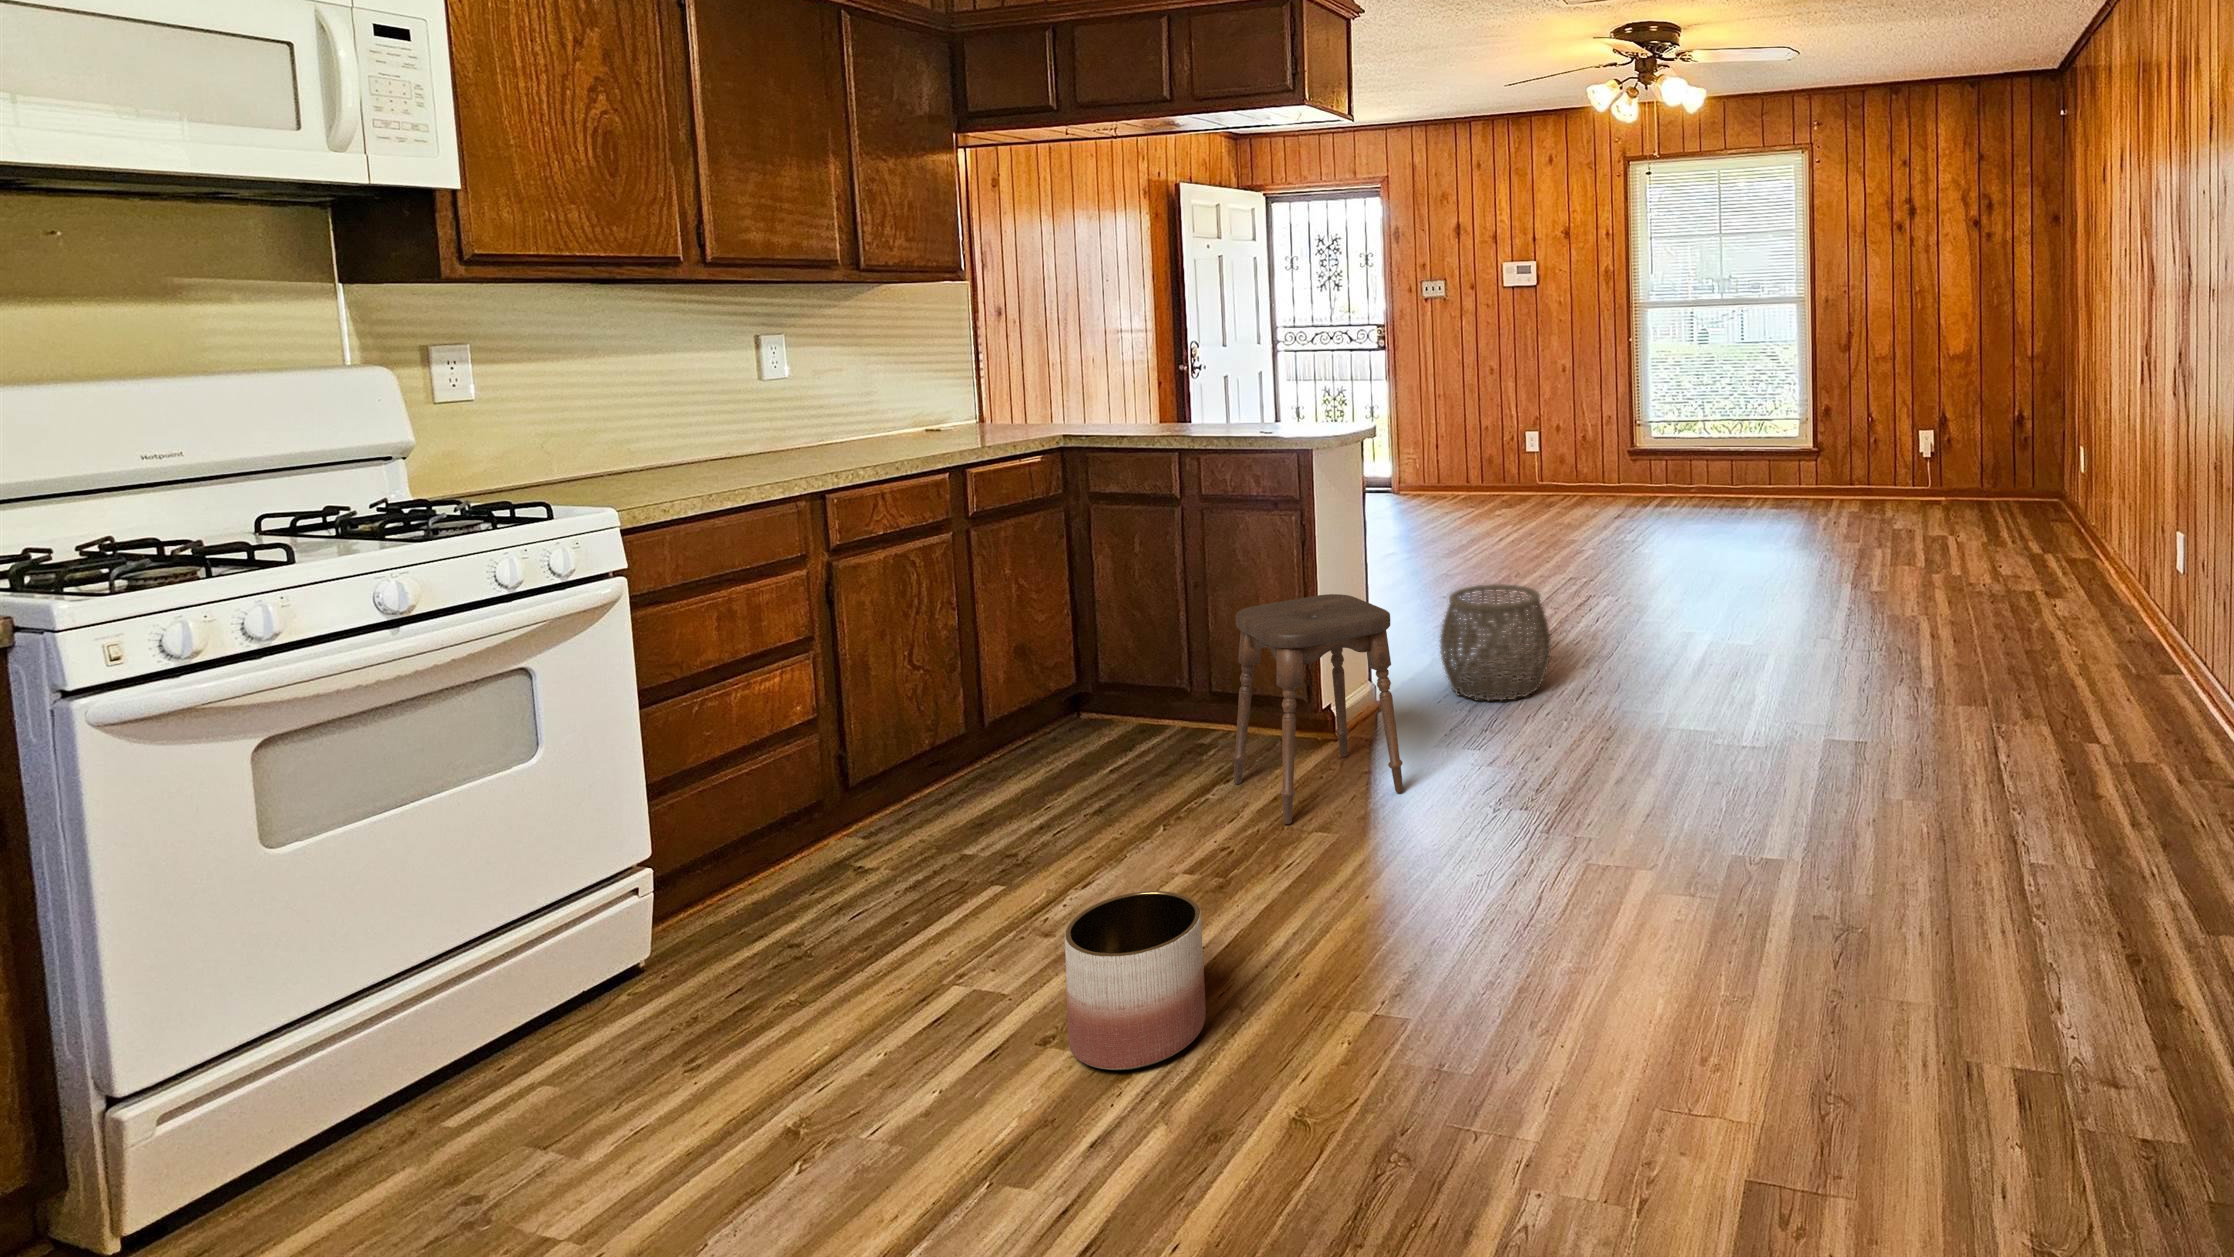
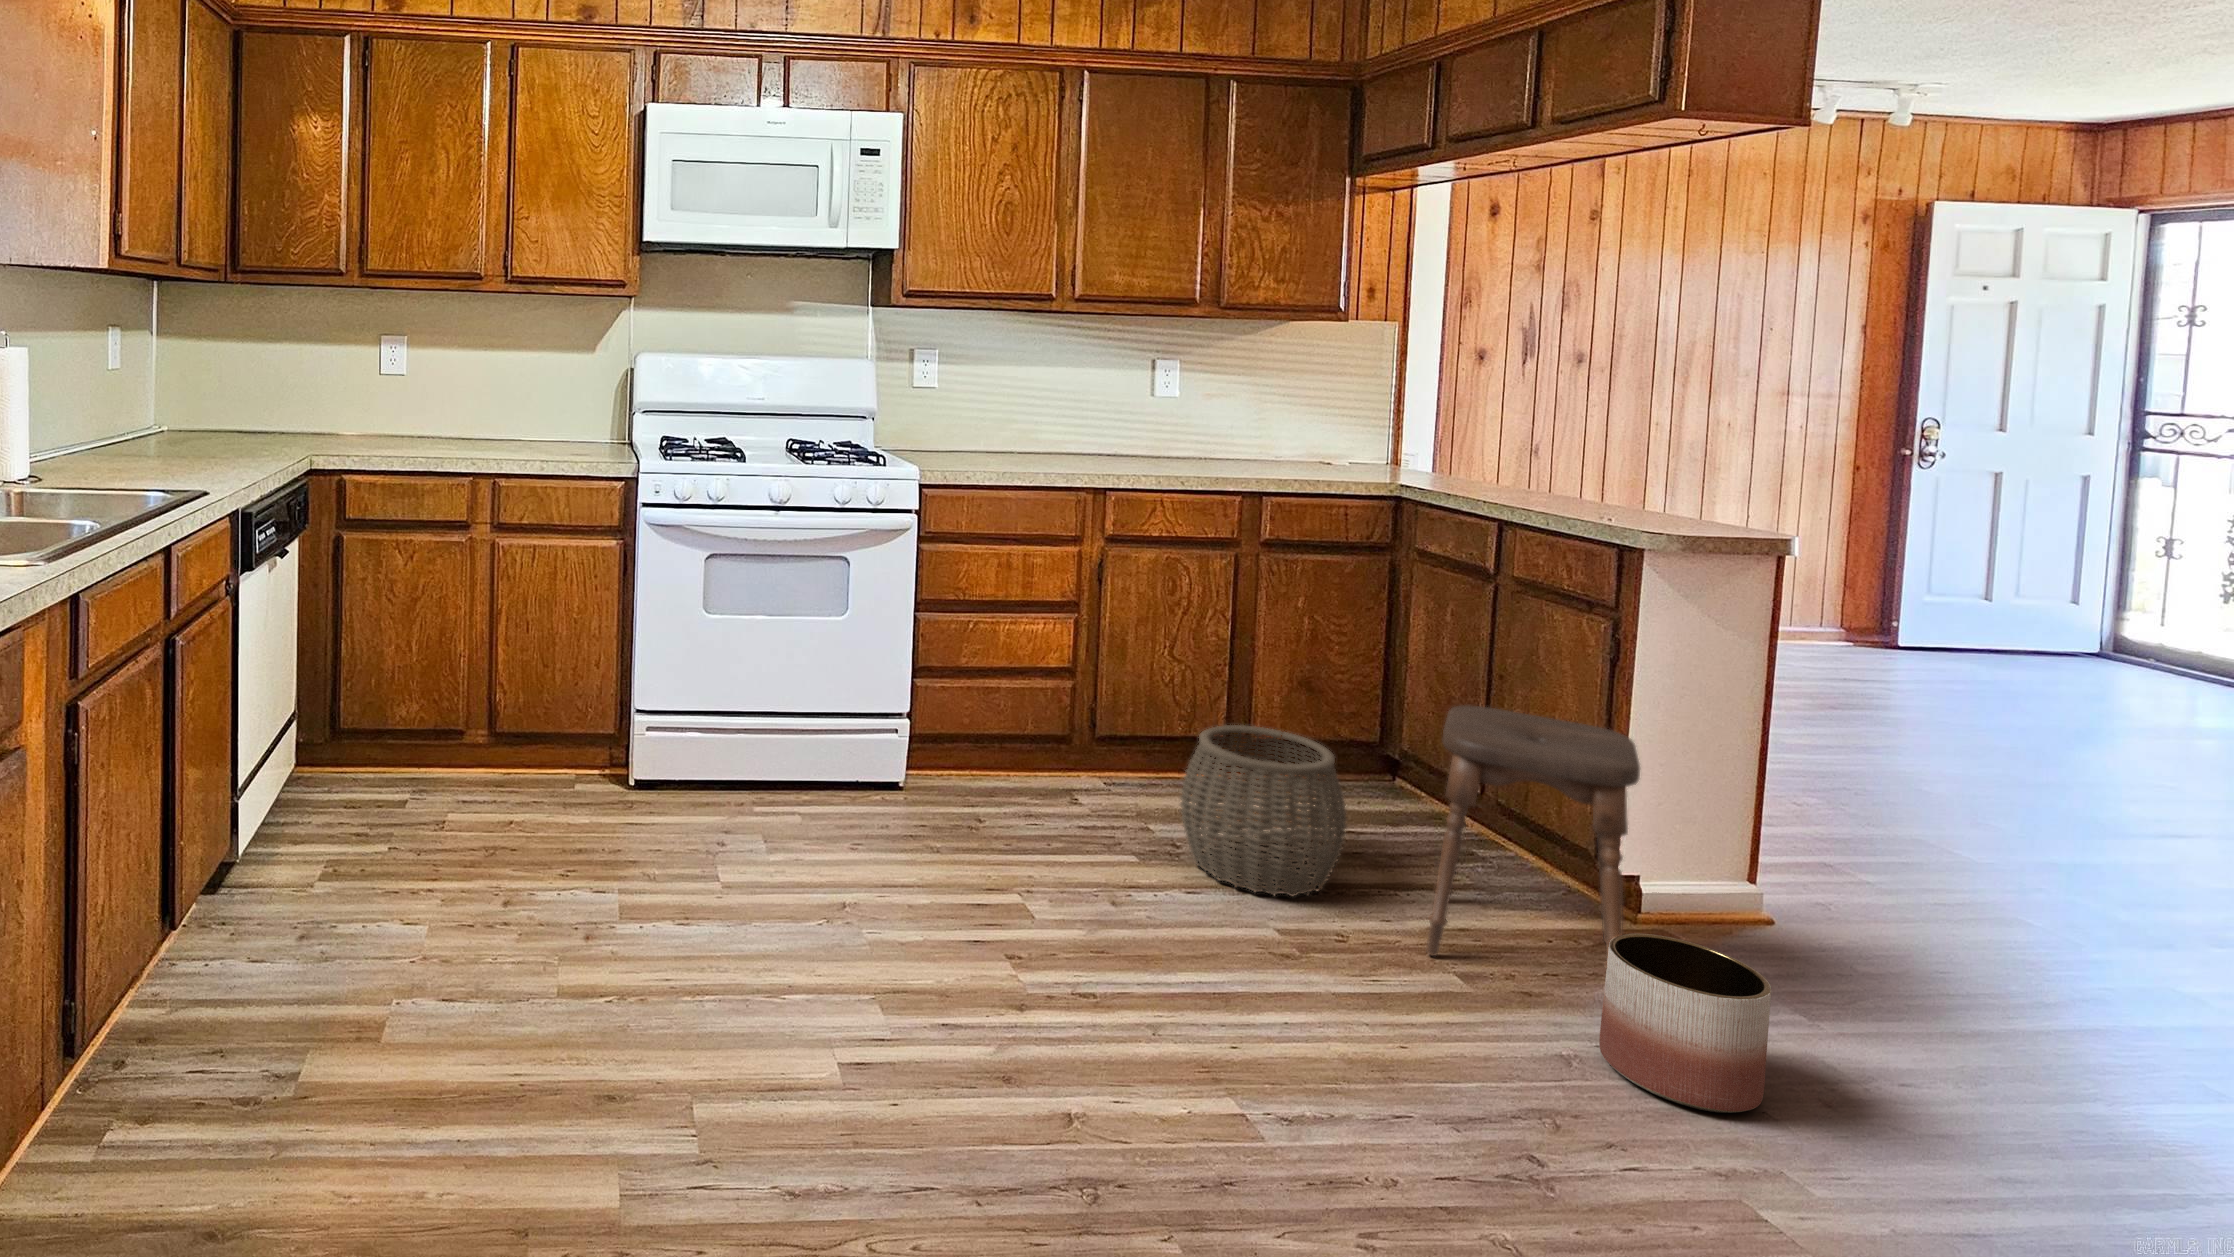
woven basket: present [1440,584,1551,701] -> present [1180,725,1347,897]
planter: present [1065,891,1206,1070] -> present [1599,934,1771,1113]

